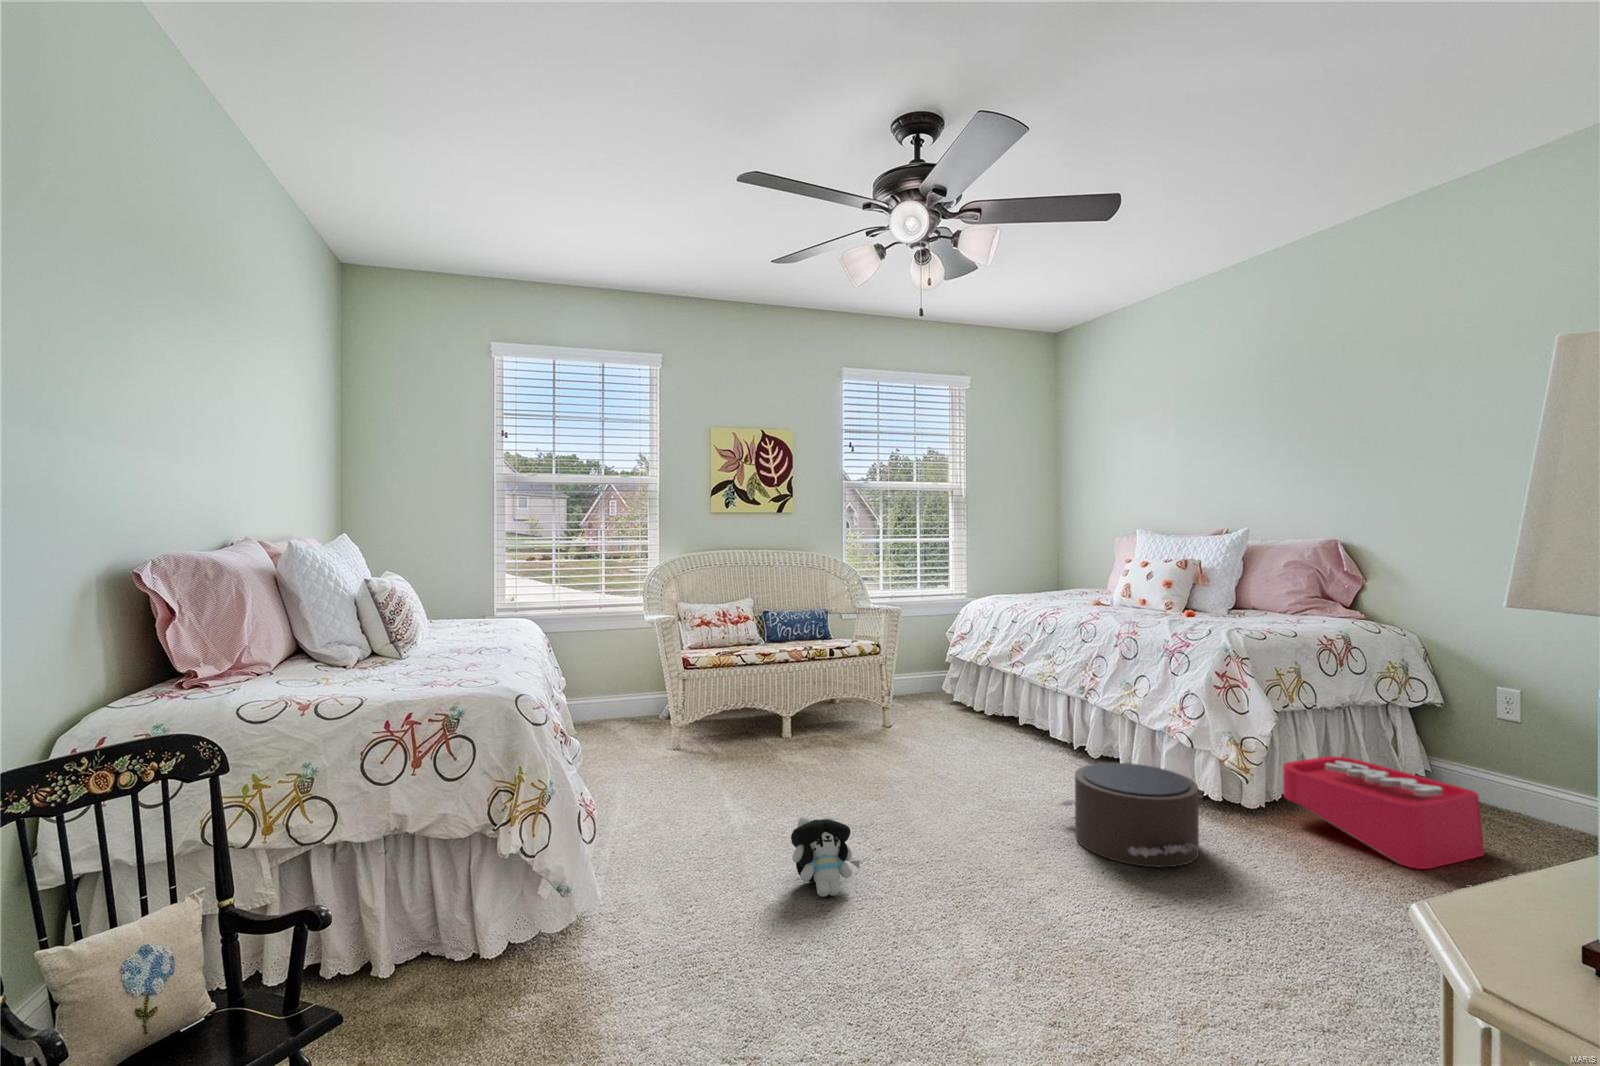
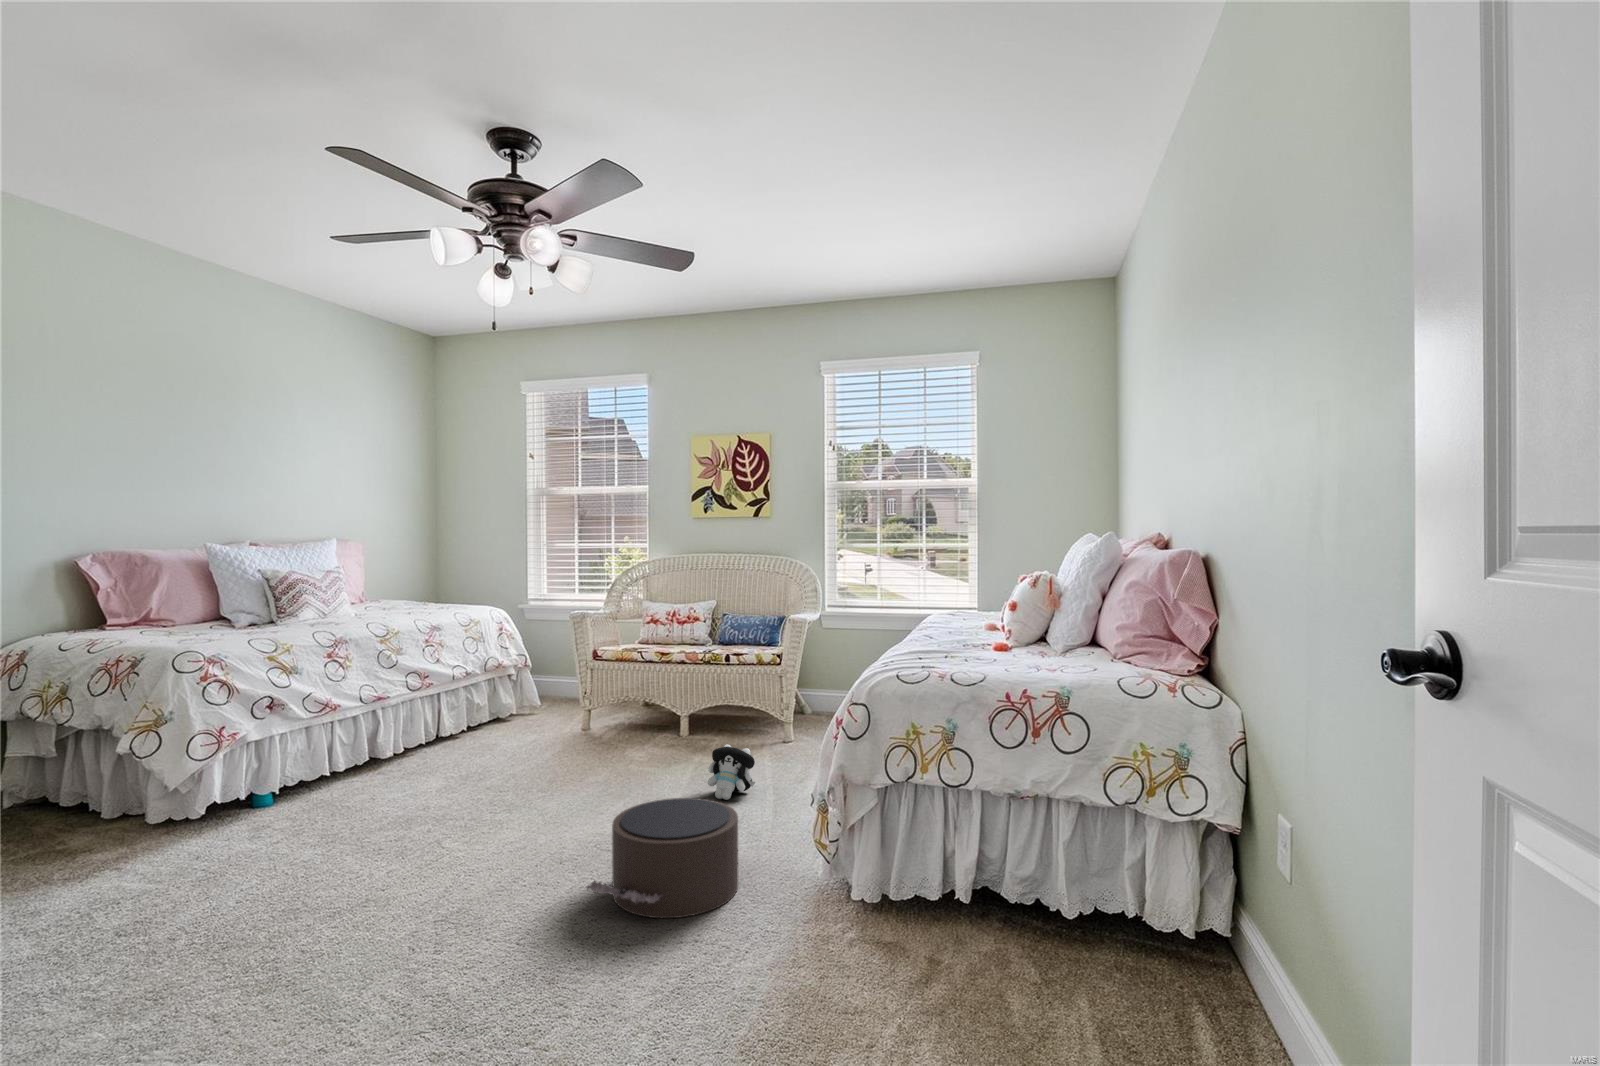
storage bin: present [1283,746,1484,869] -> none [853,846,1047,1030]
plush toy: present [791,816,860,897] -> present [708,744,755,800]

